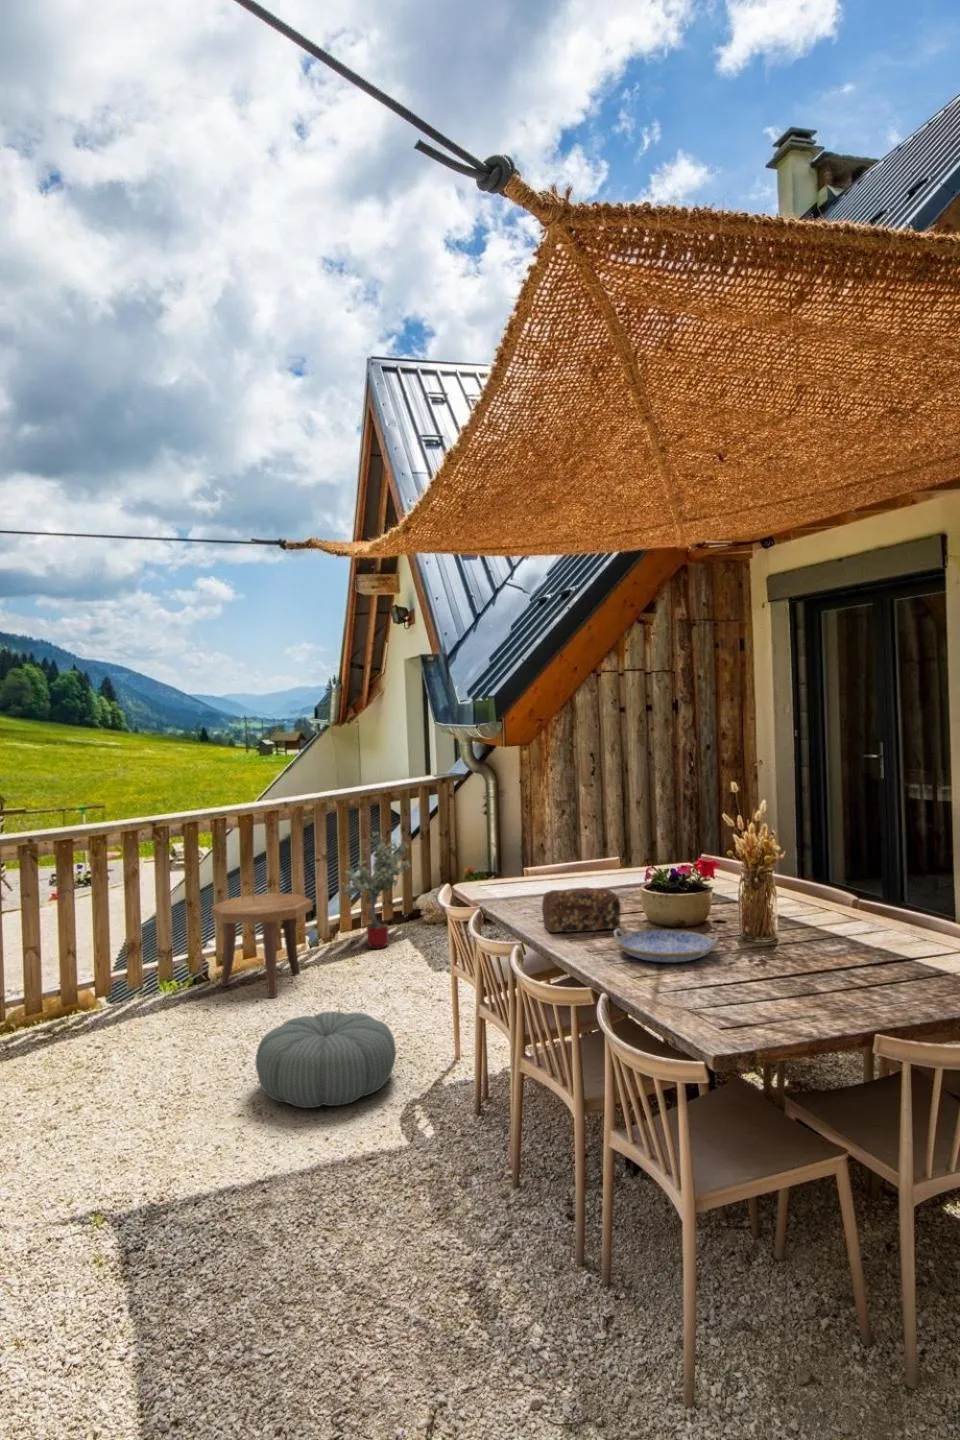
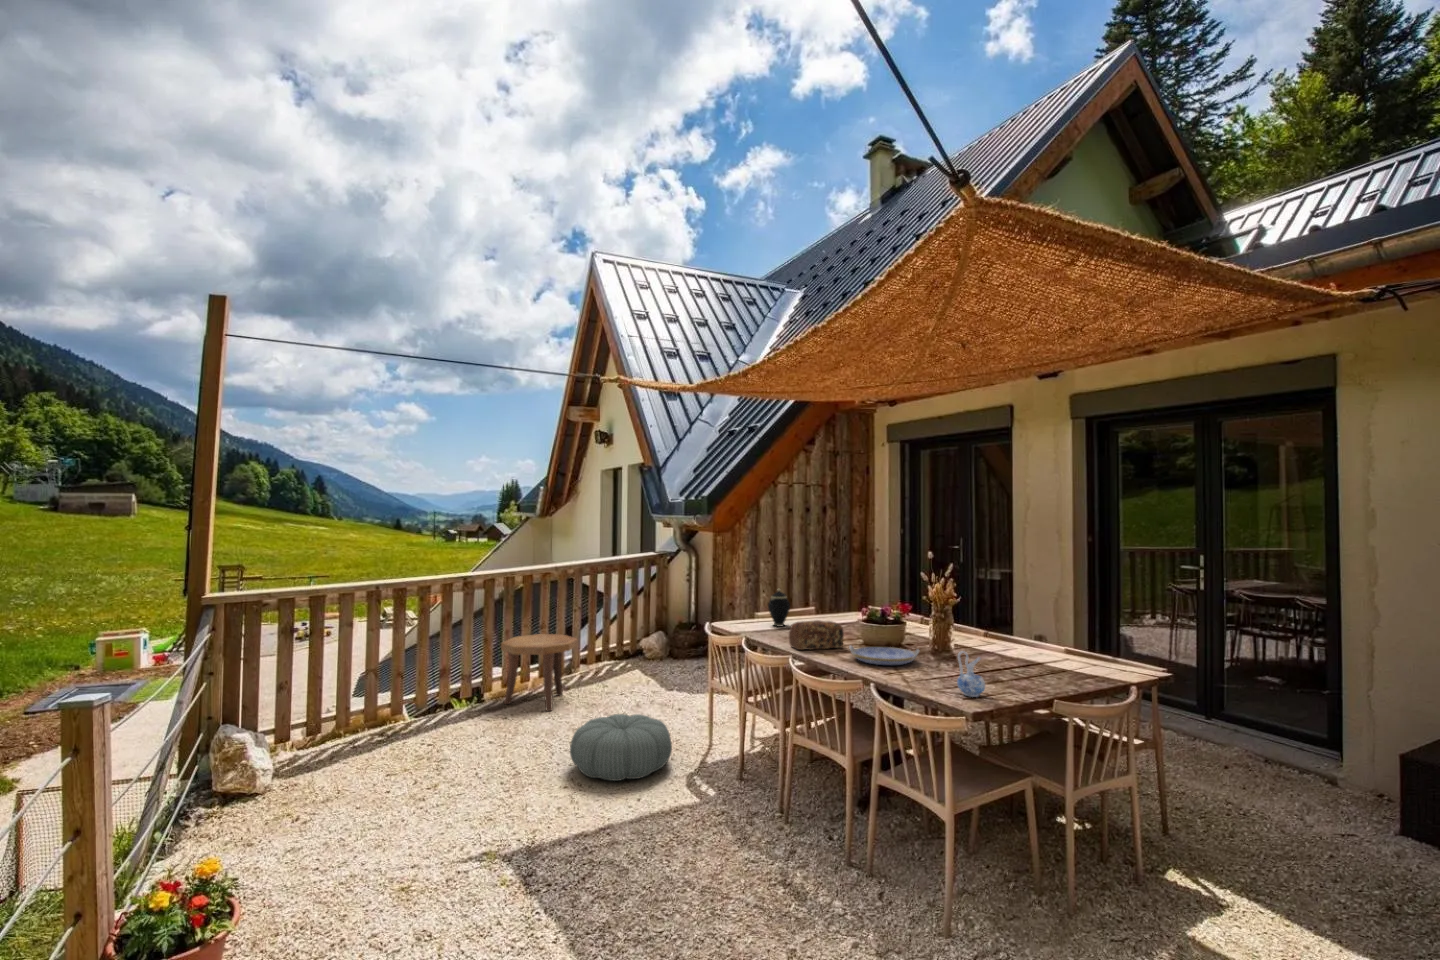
potted tree: present [340,832,410,949] -> none [586,590,639,678]
teapot: none [541,835,573,890] -> present [768,589,790,627]
ceramic pitcher: none [733,953,778,1026] -> present [957,651,985,697]

